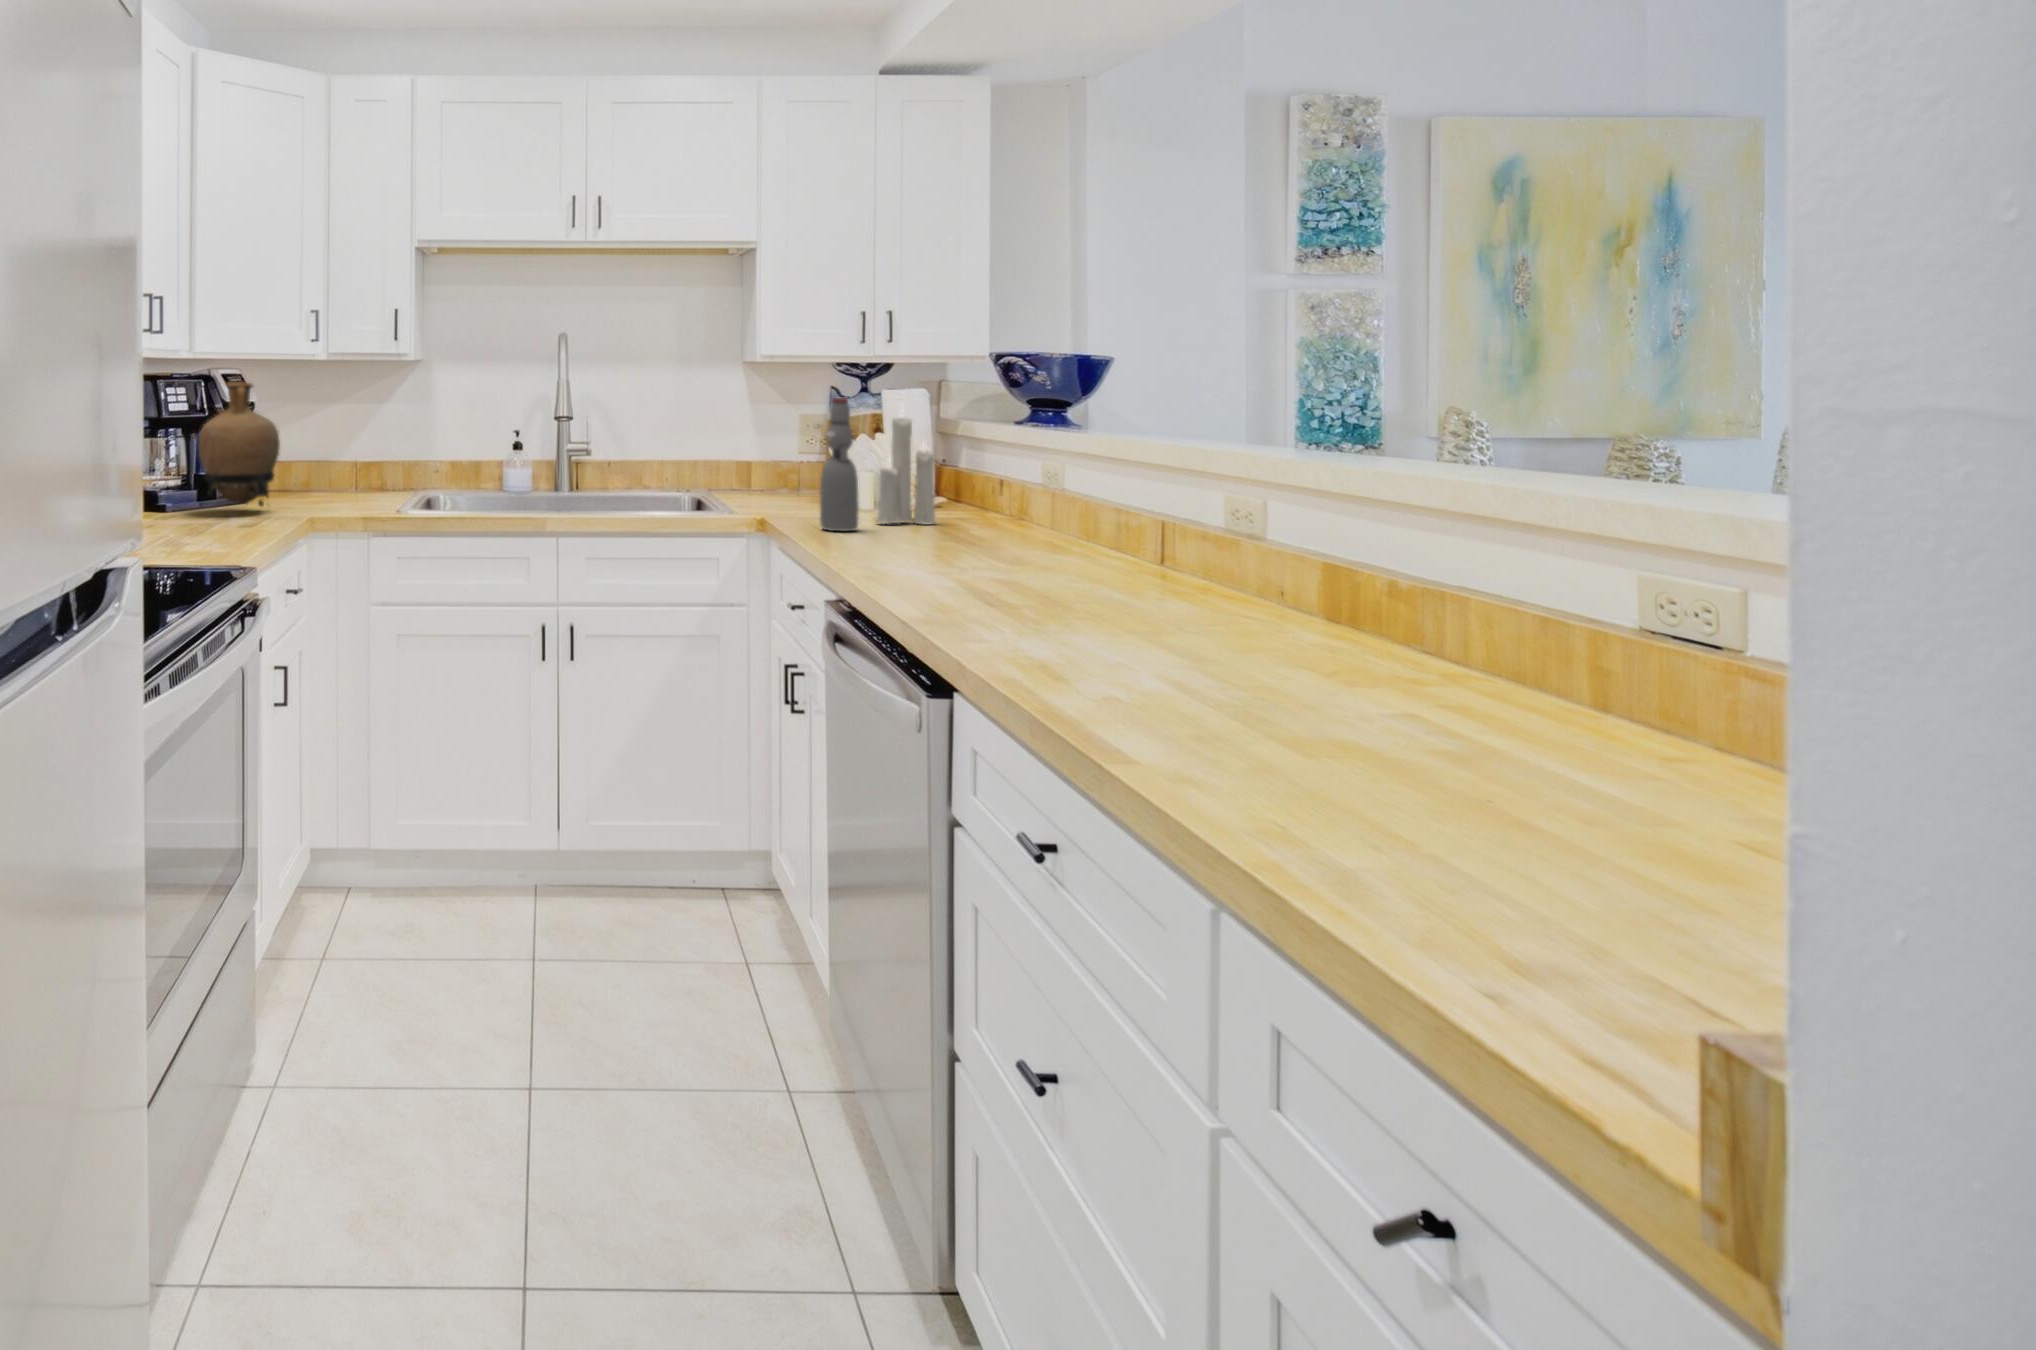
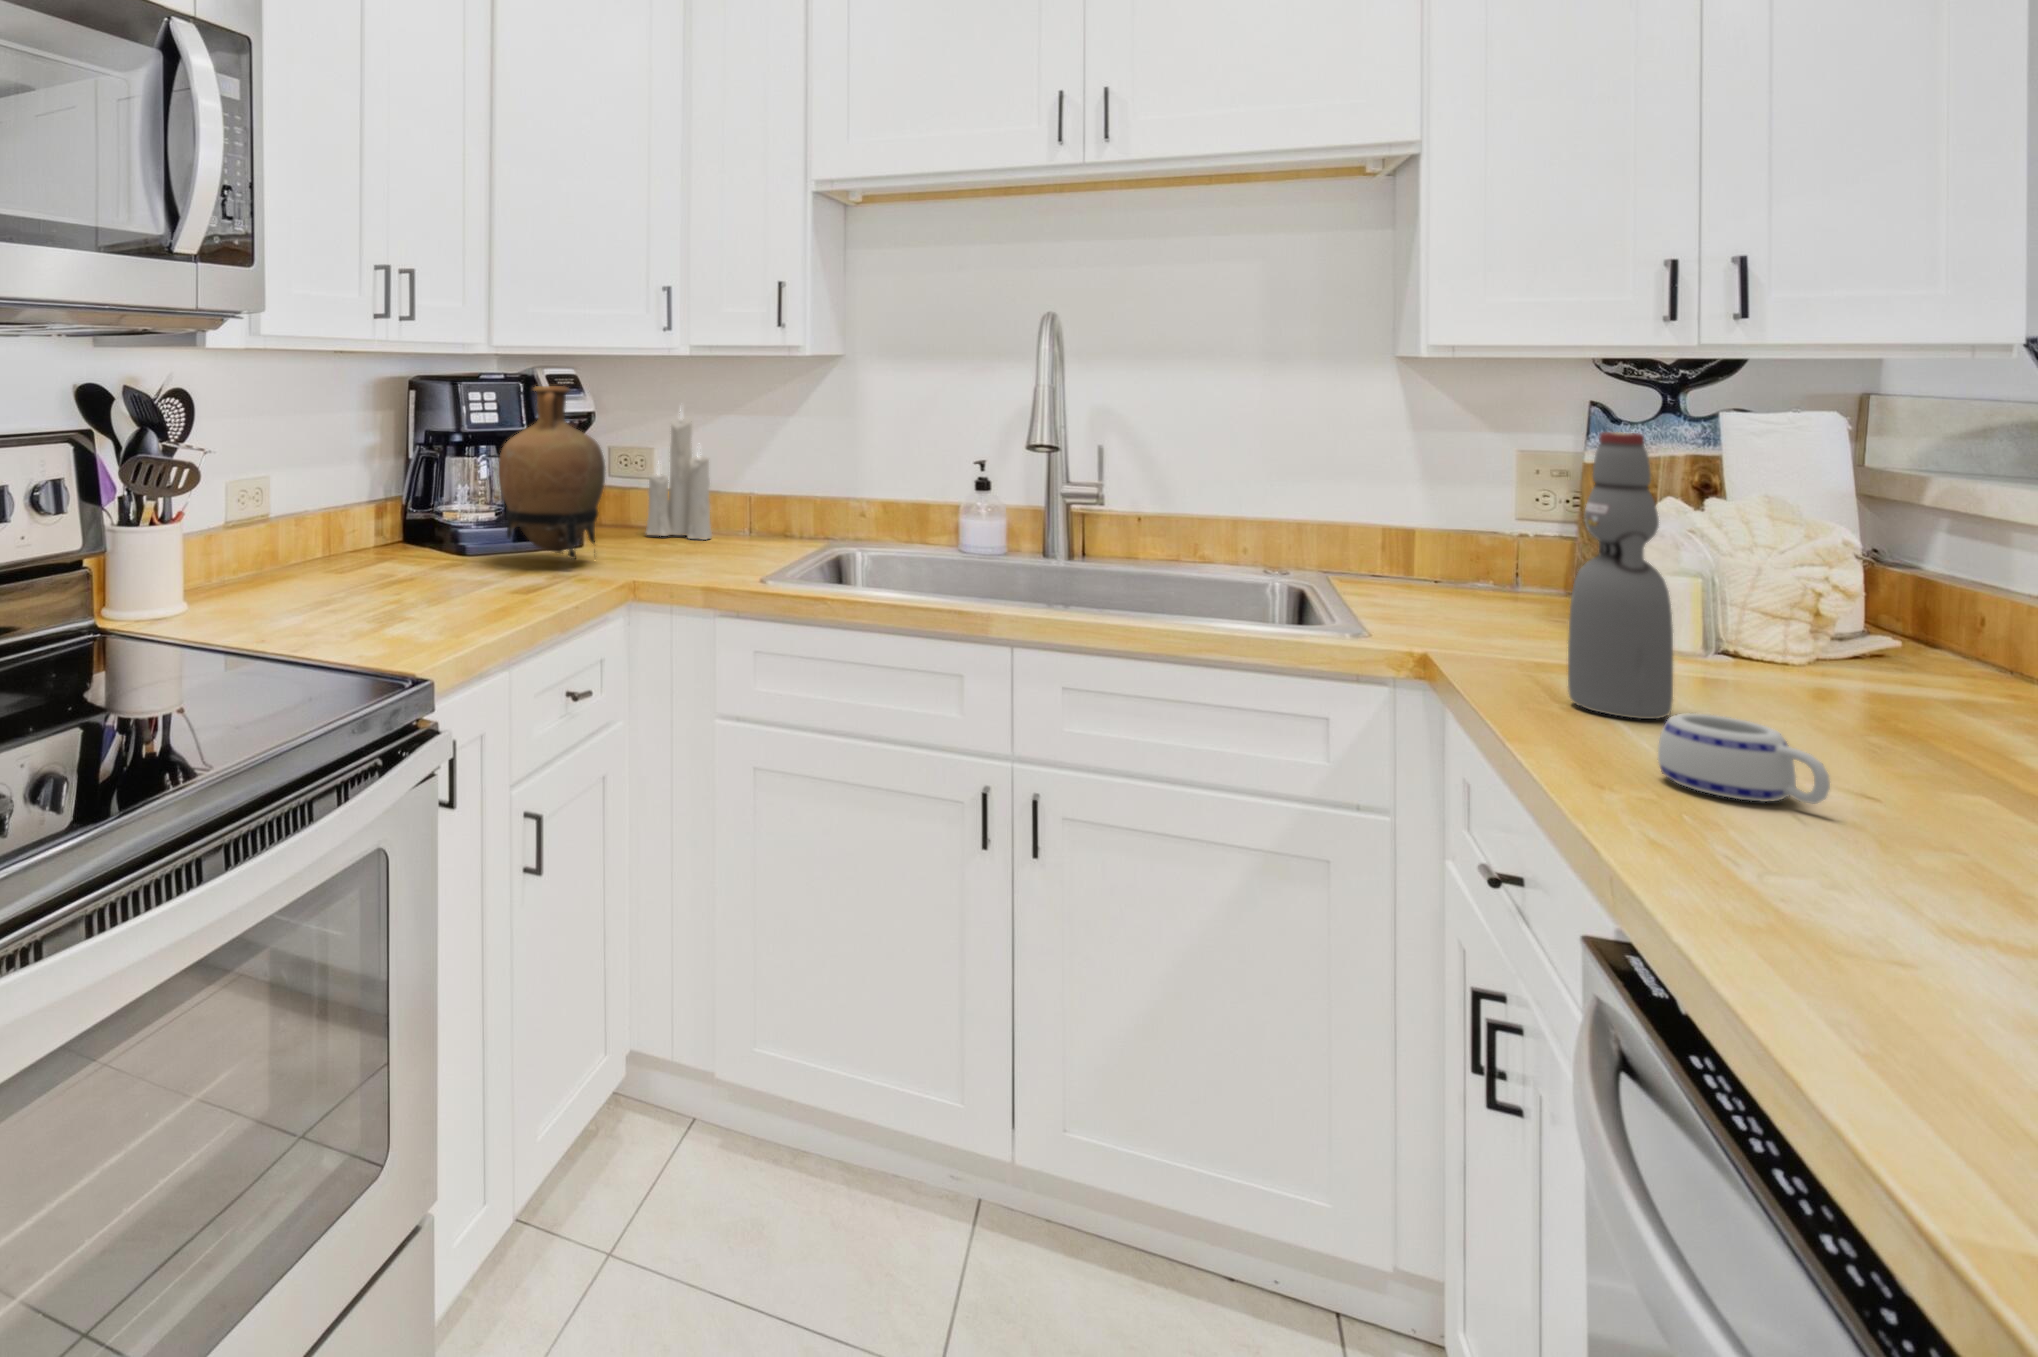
candle: present [876,417,935,525] -> present [646,418,712,540]
mug: none [850,517,903,548] -> present [1658,713,1830,804]

